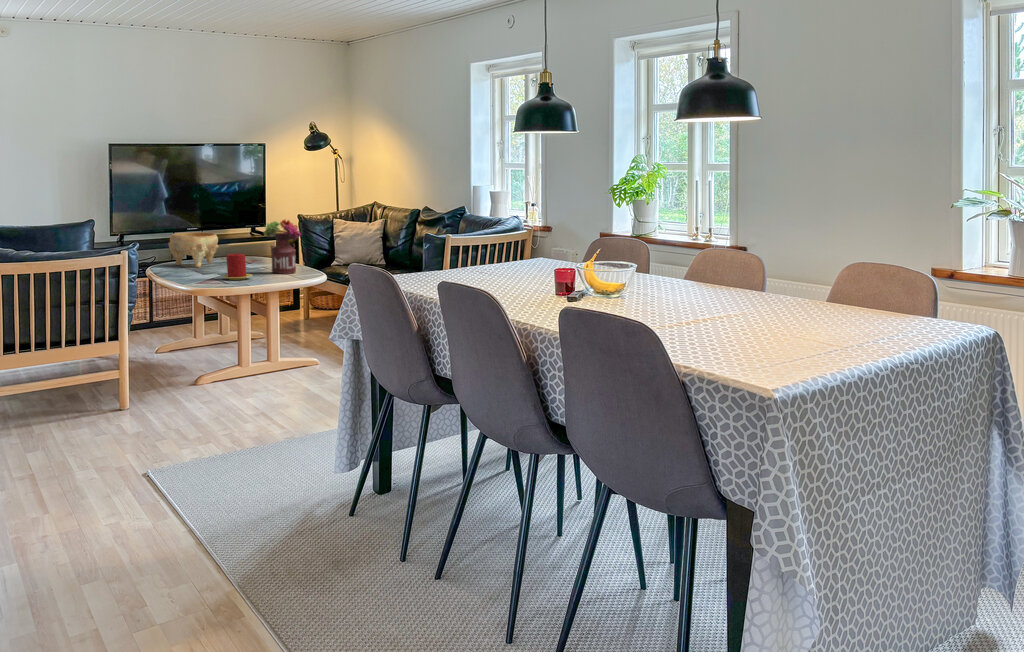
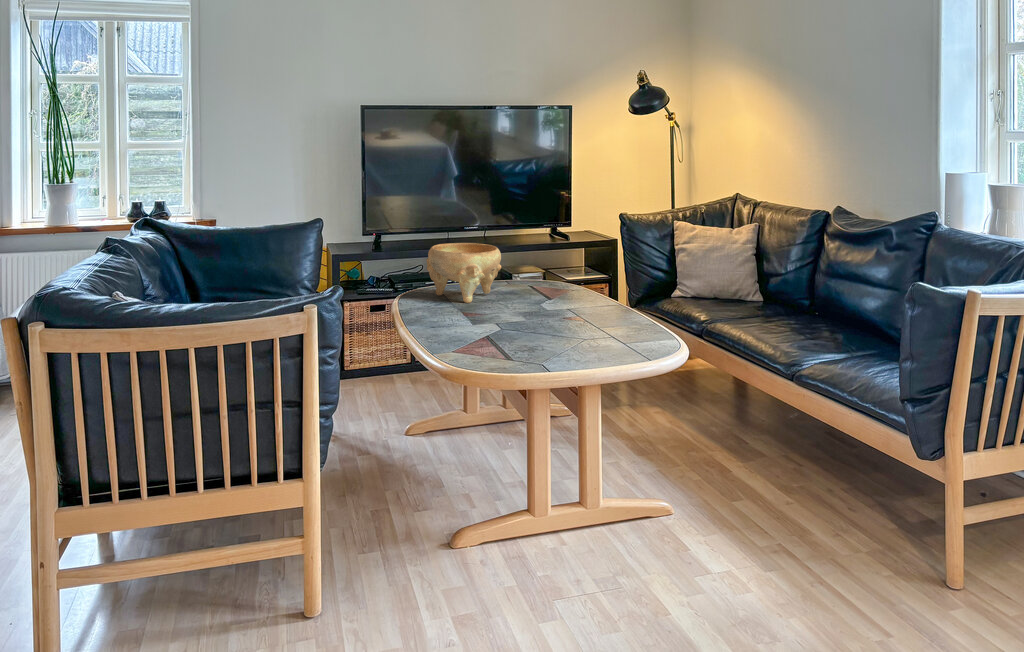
flower arrangement: present [264,219,301,274] -> none [577,234,647,336]
candle: present [222,254,252,280] -> none [499,301,555,353]

